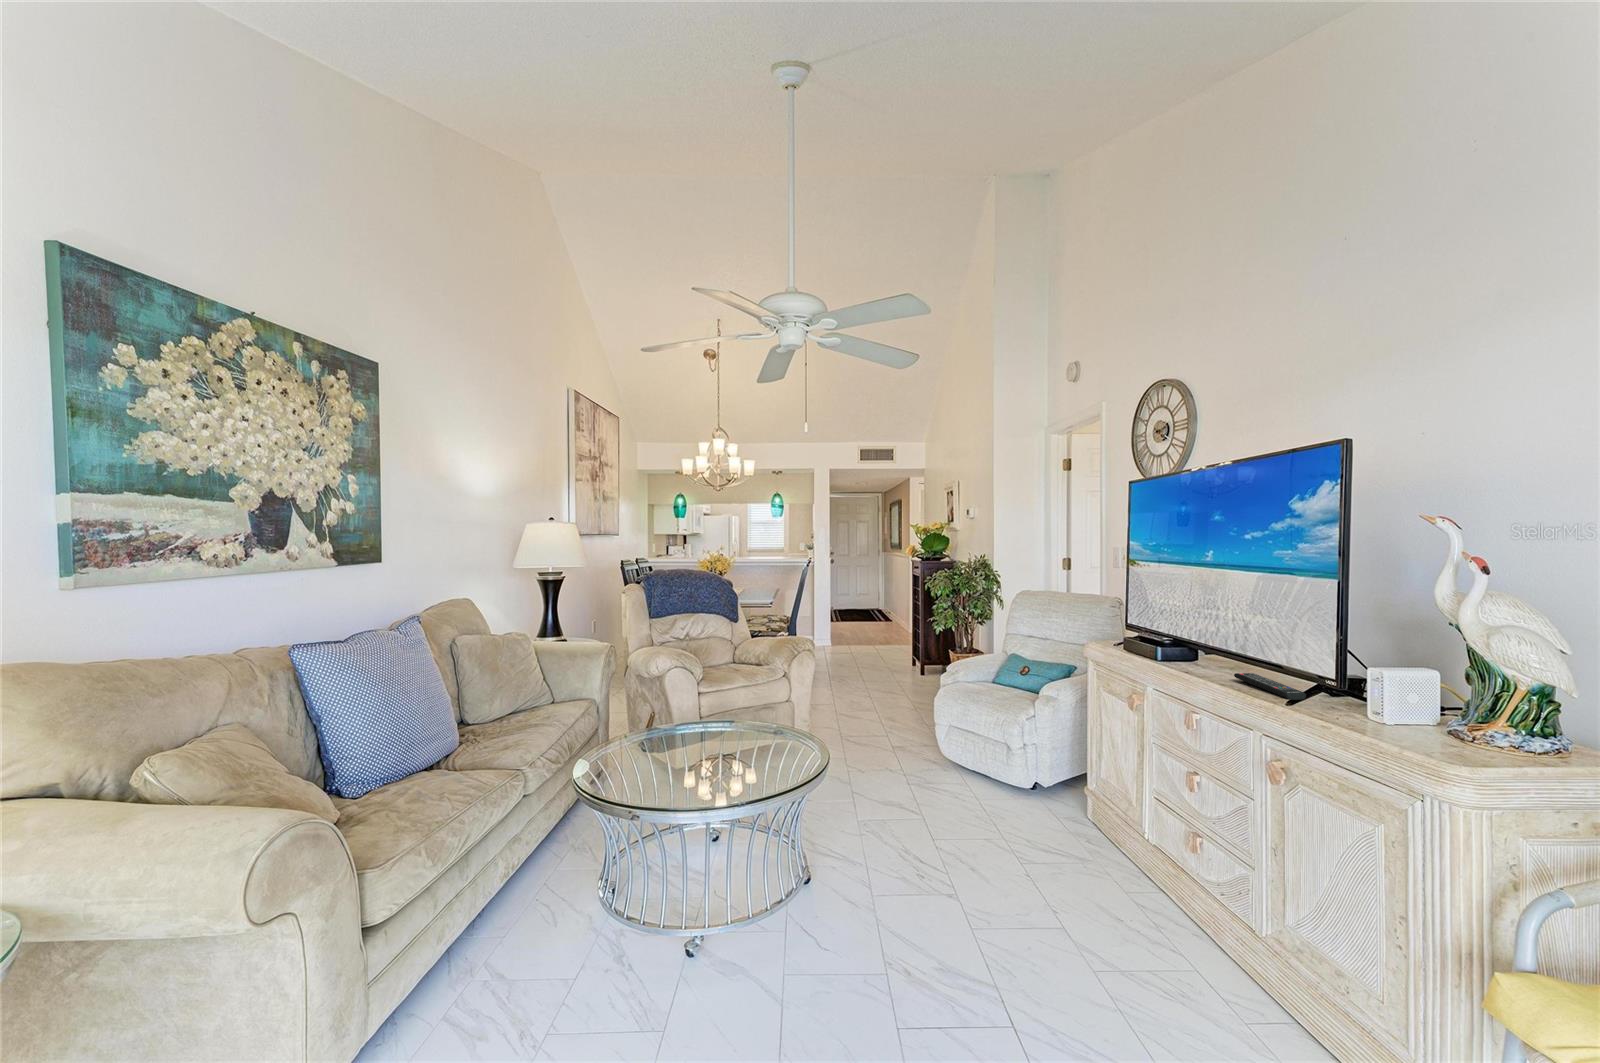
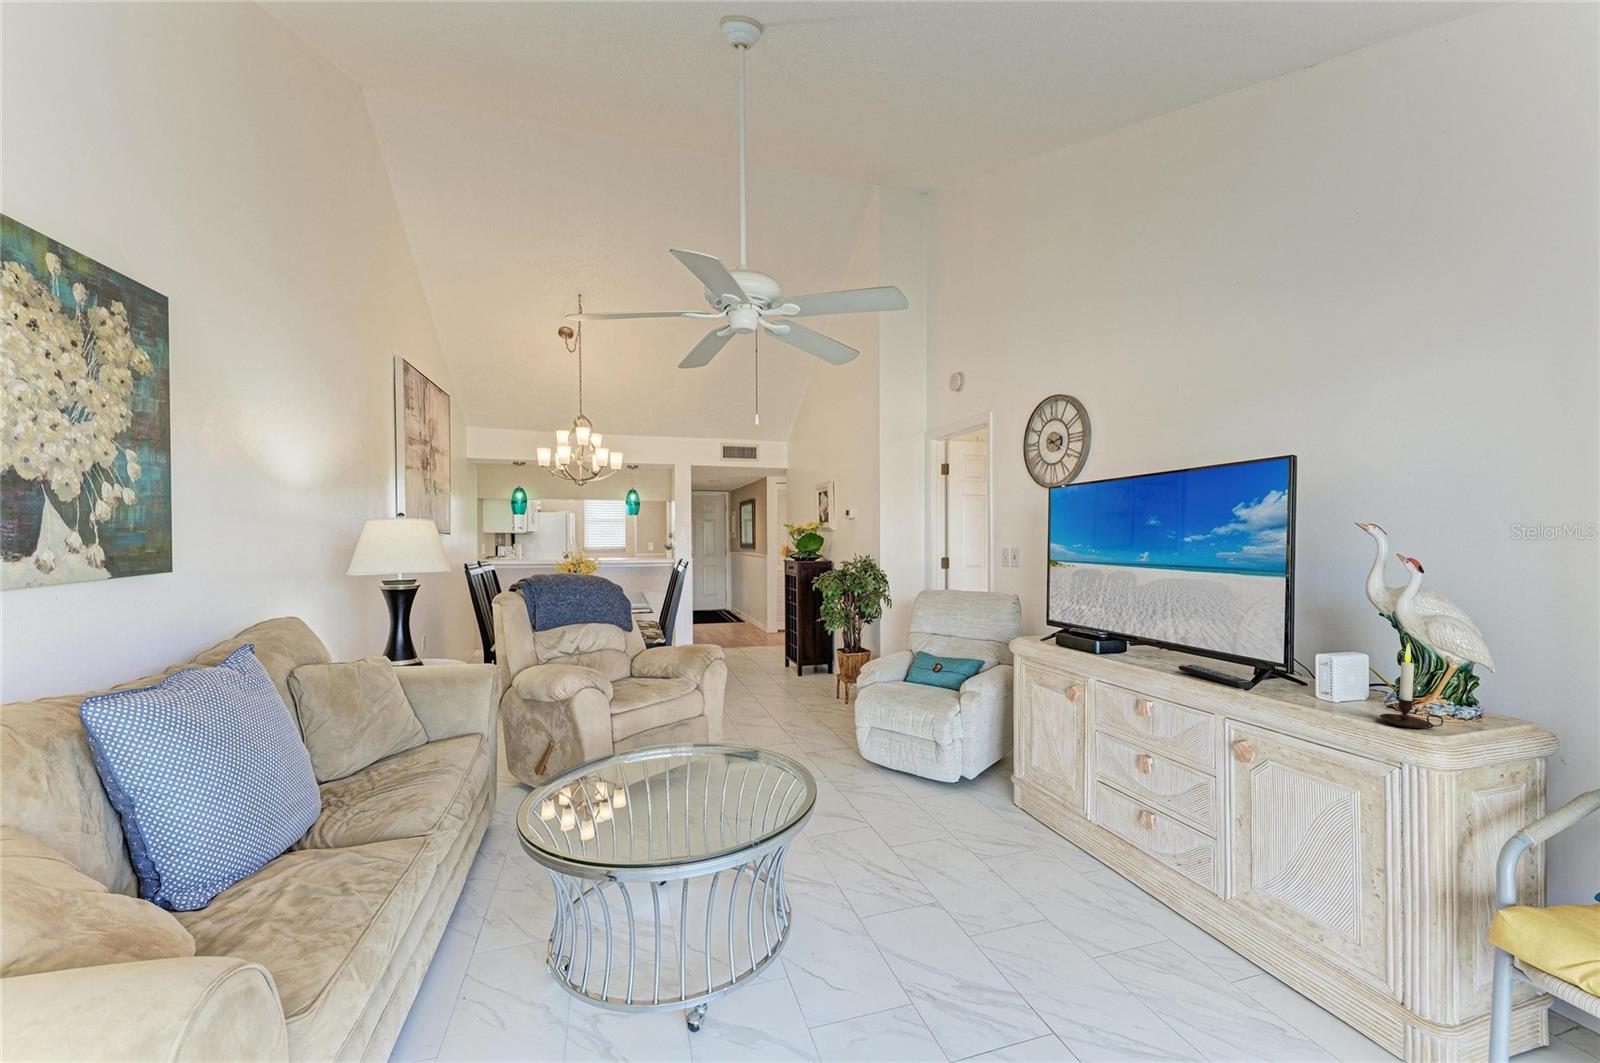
candle: none [1416,655,1485,751] -> present [1380,643,1443,728]

